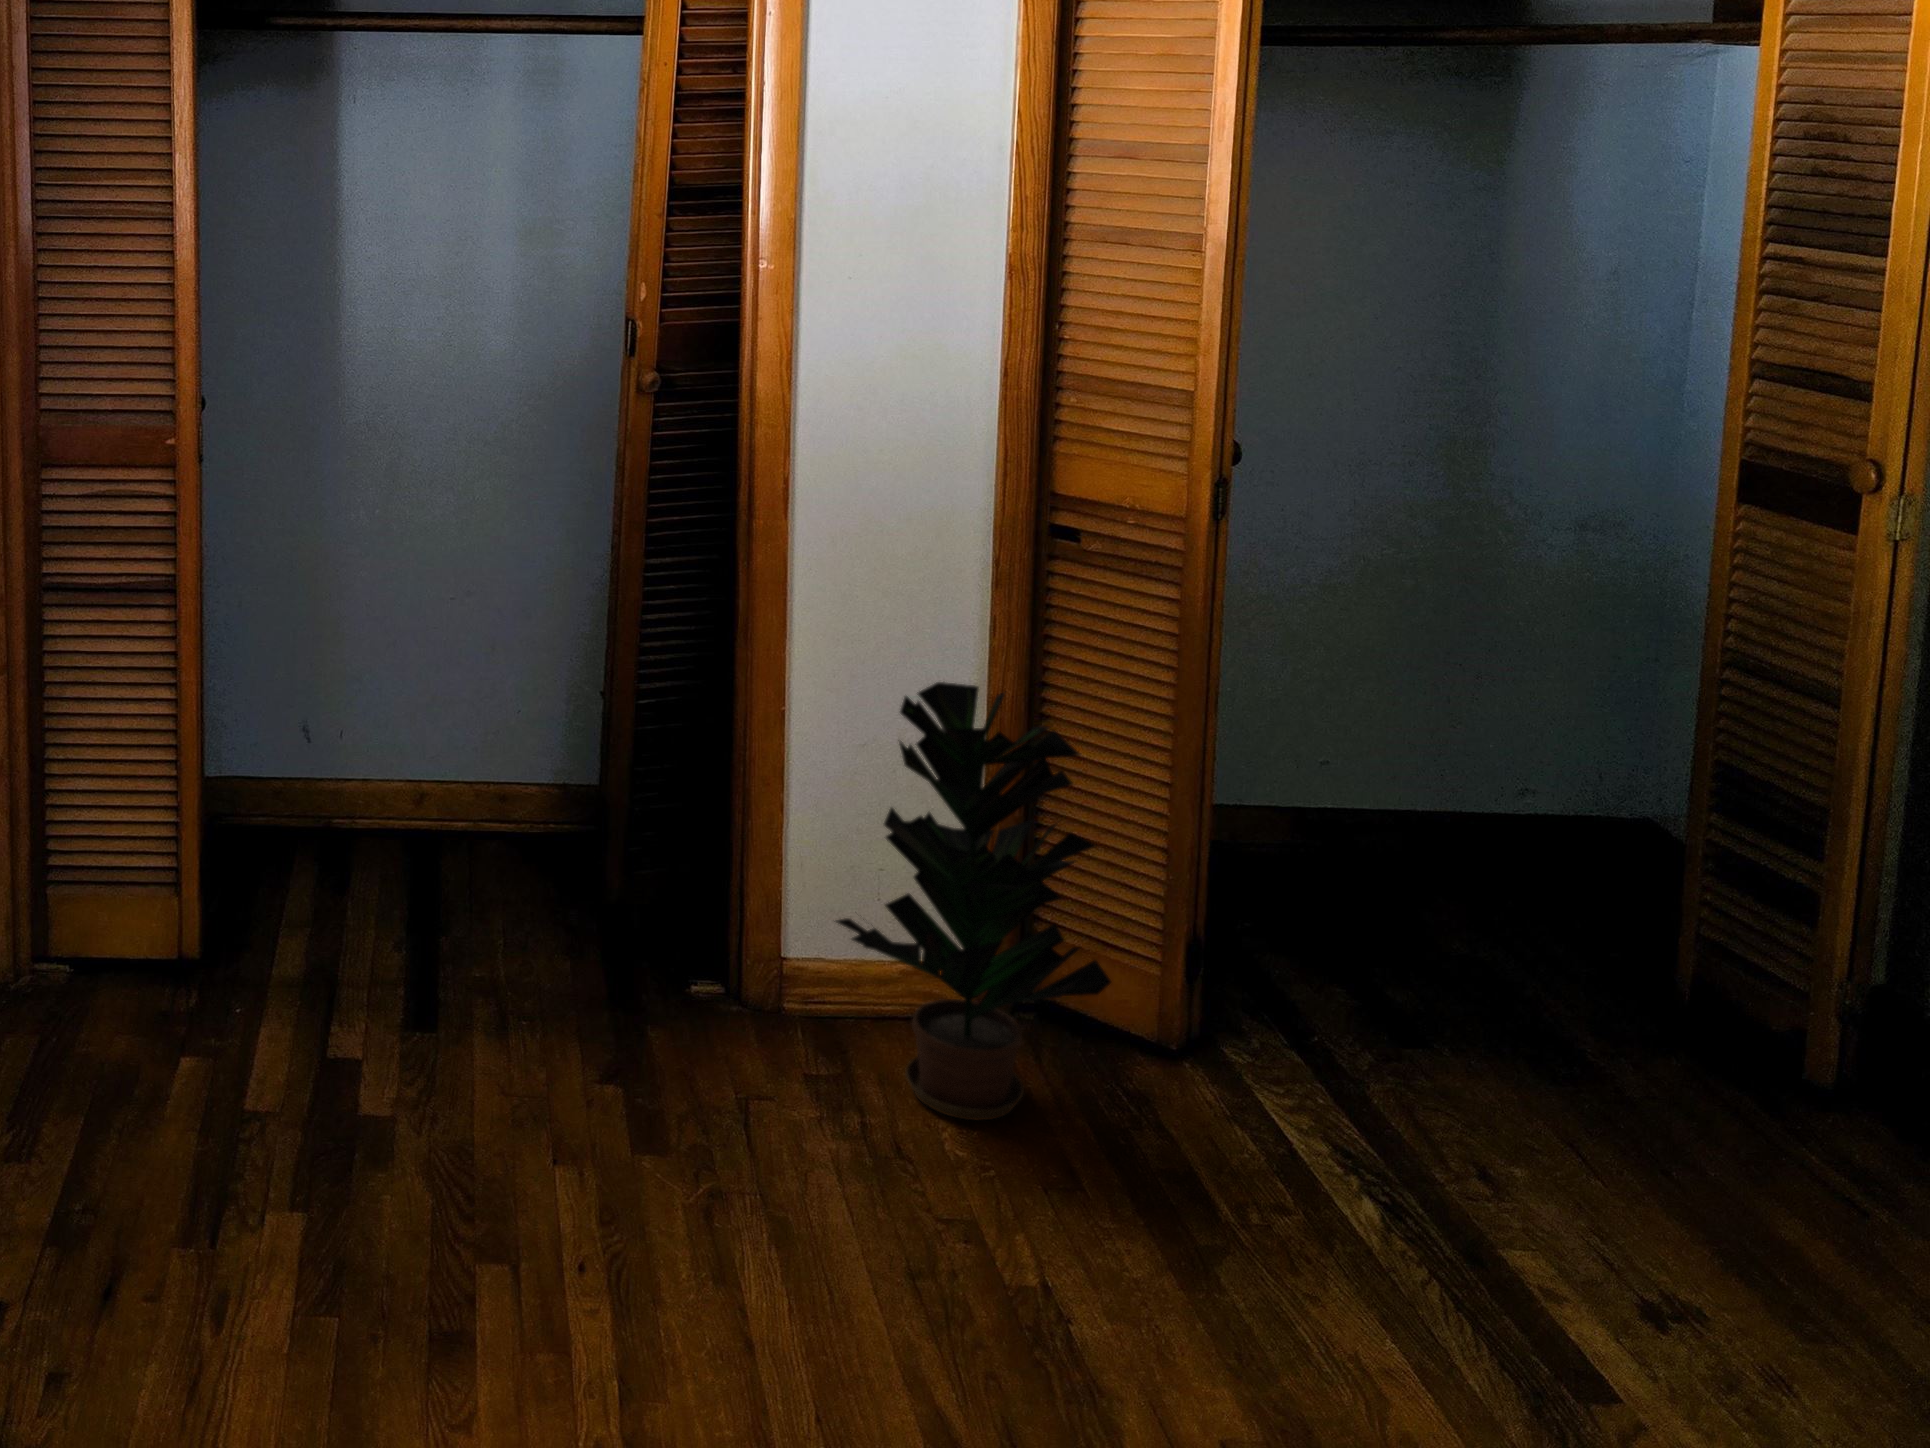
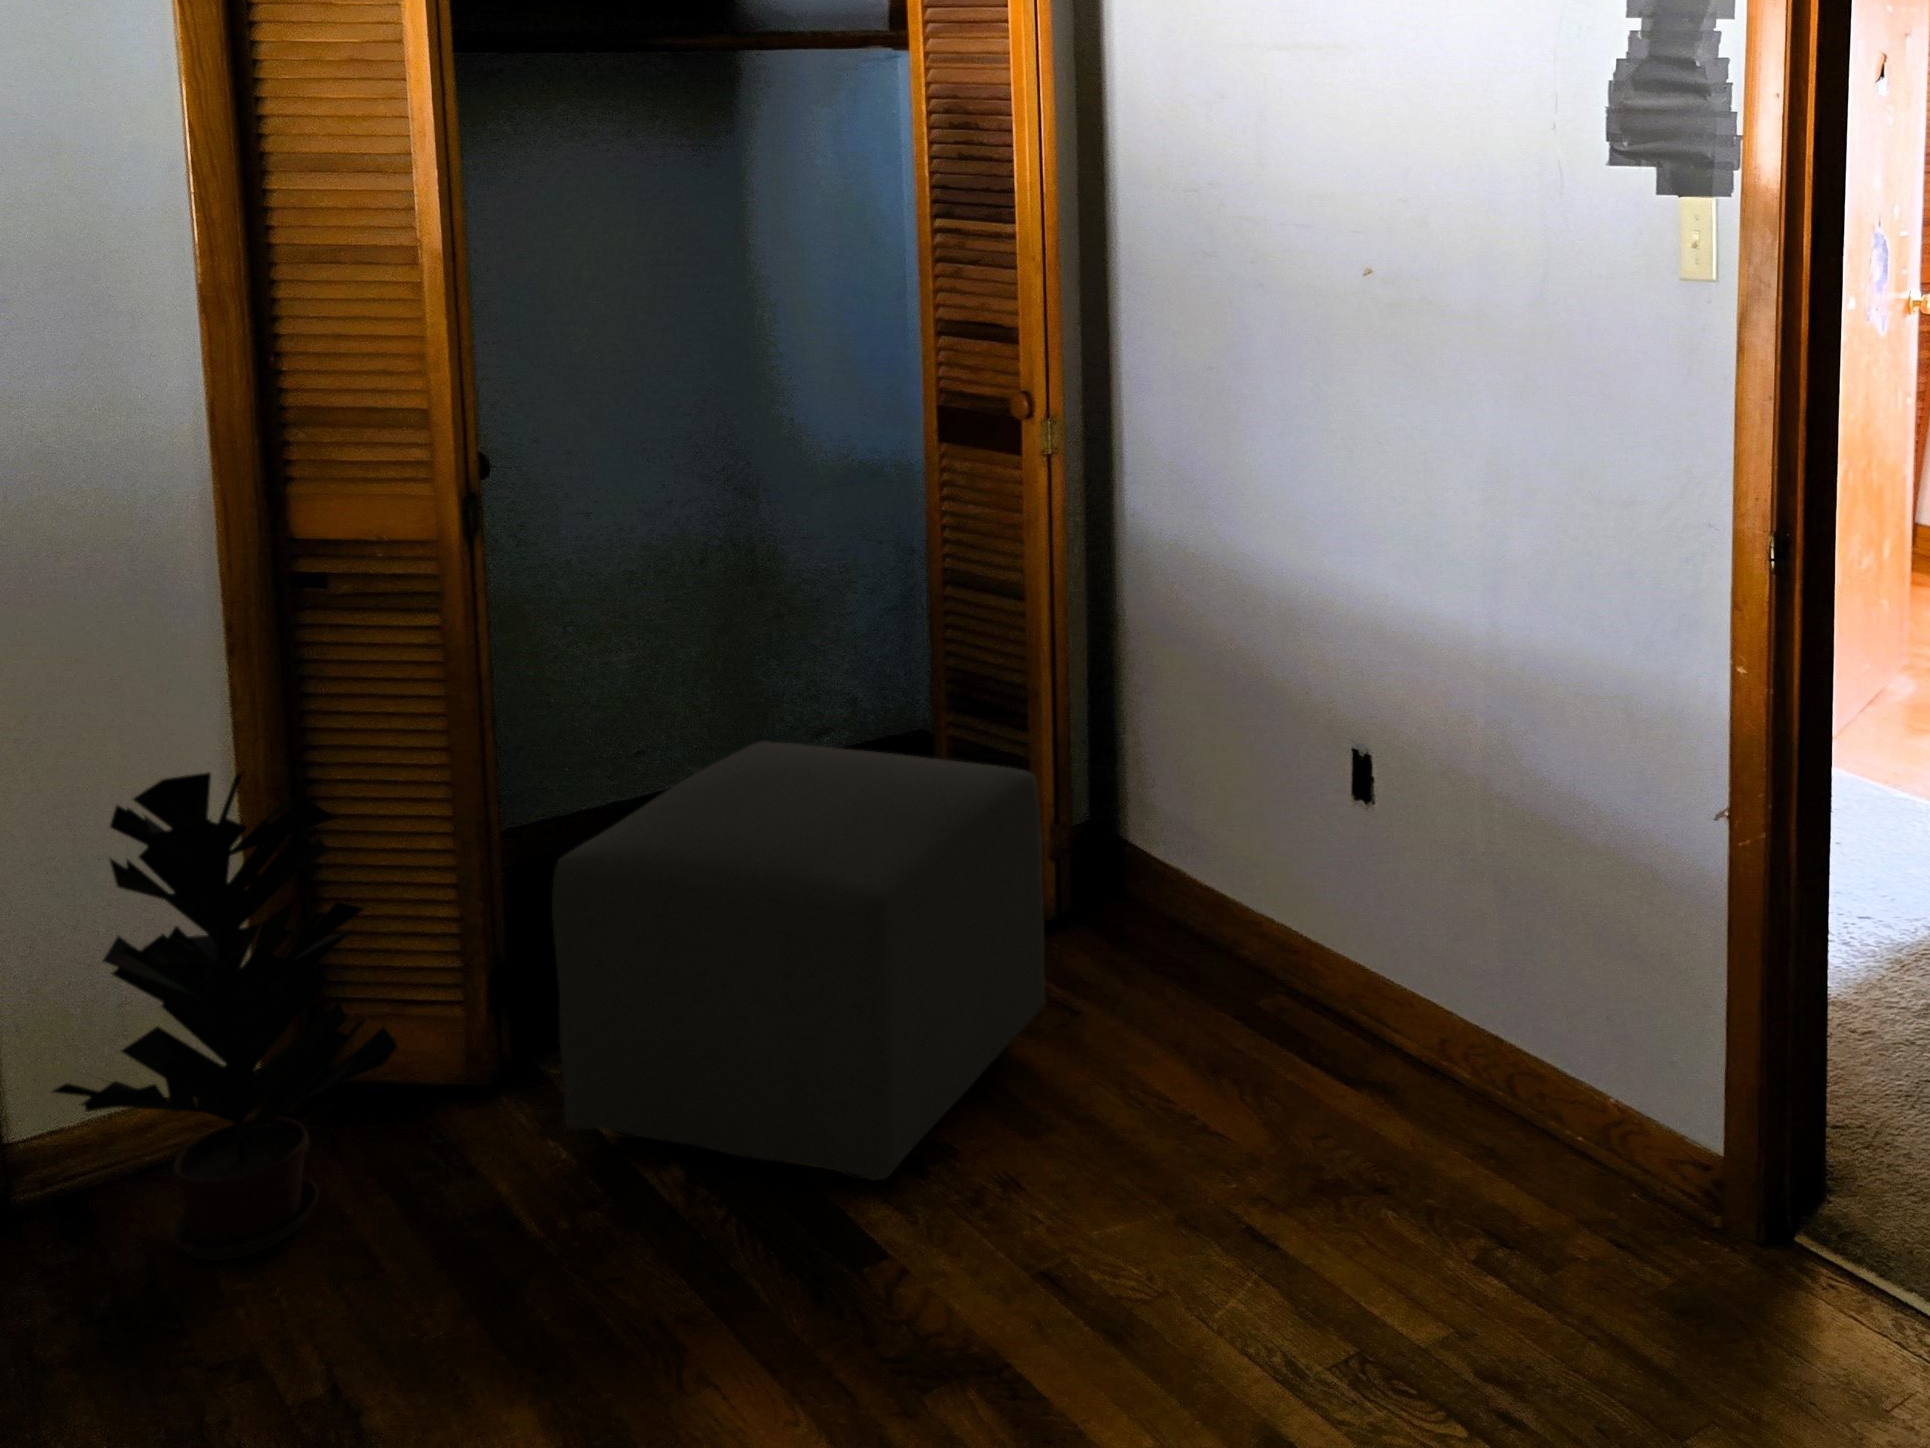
ottoman: none [1252,790,1857,1315] -> present [552,741,1045,1180]

